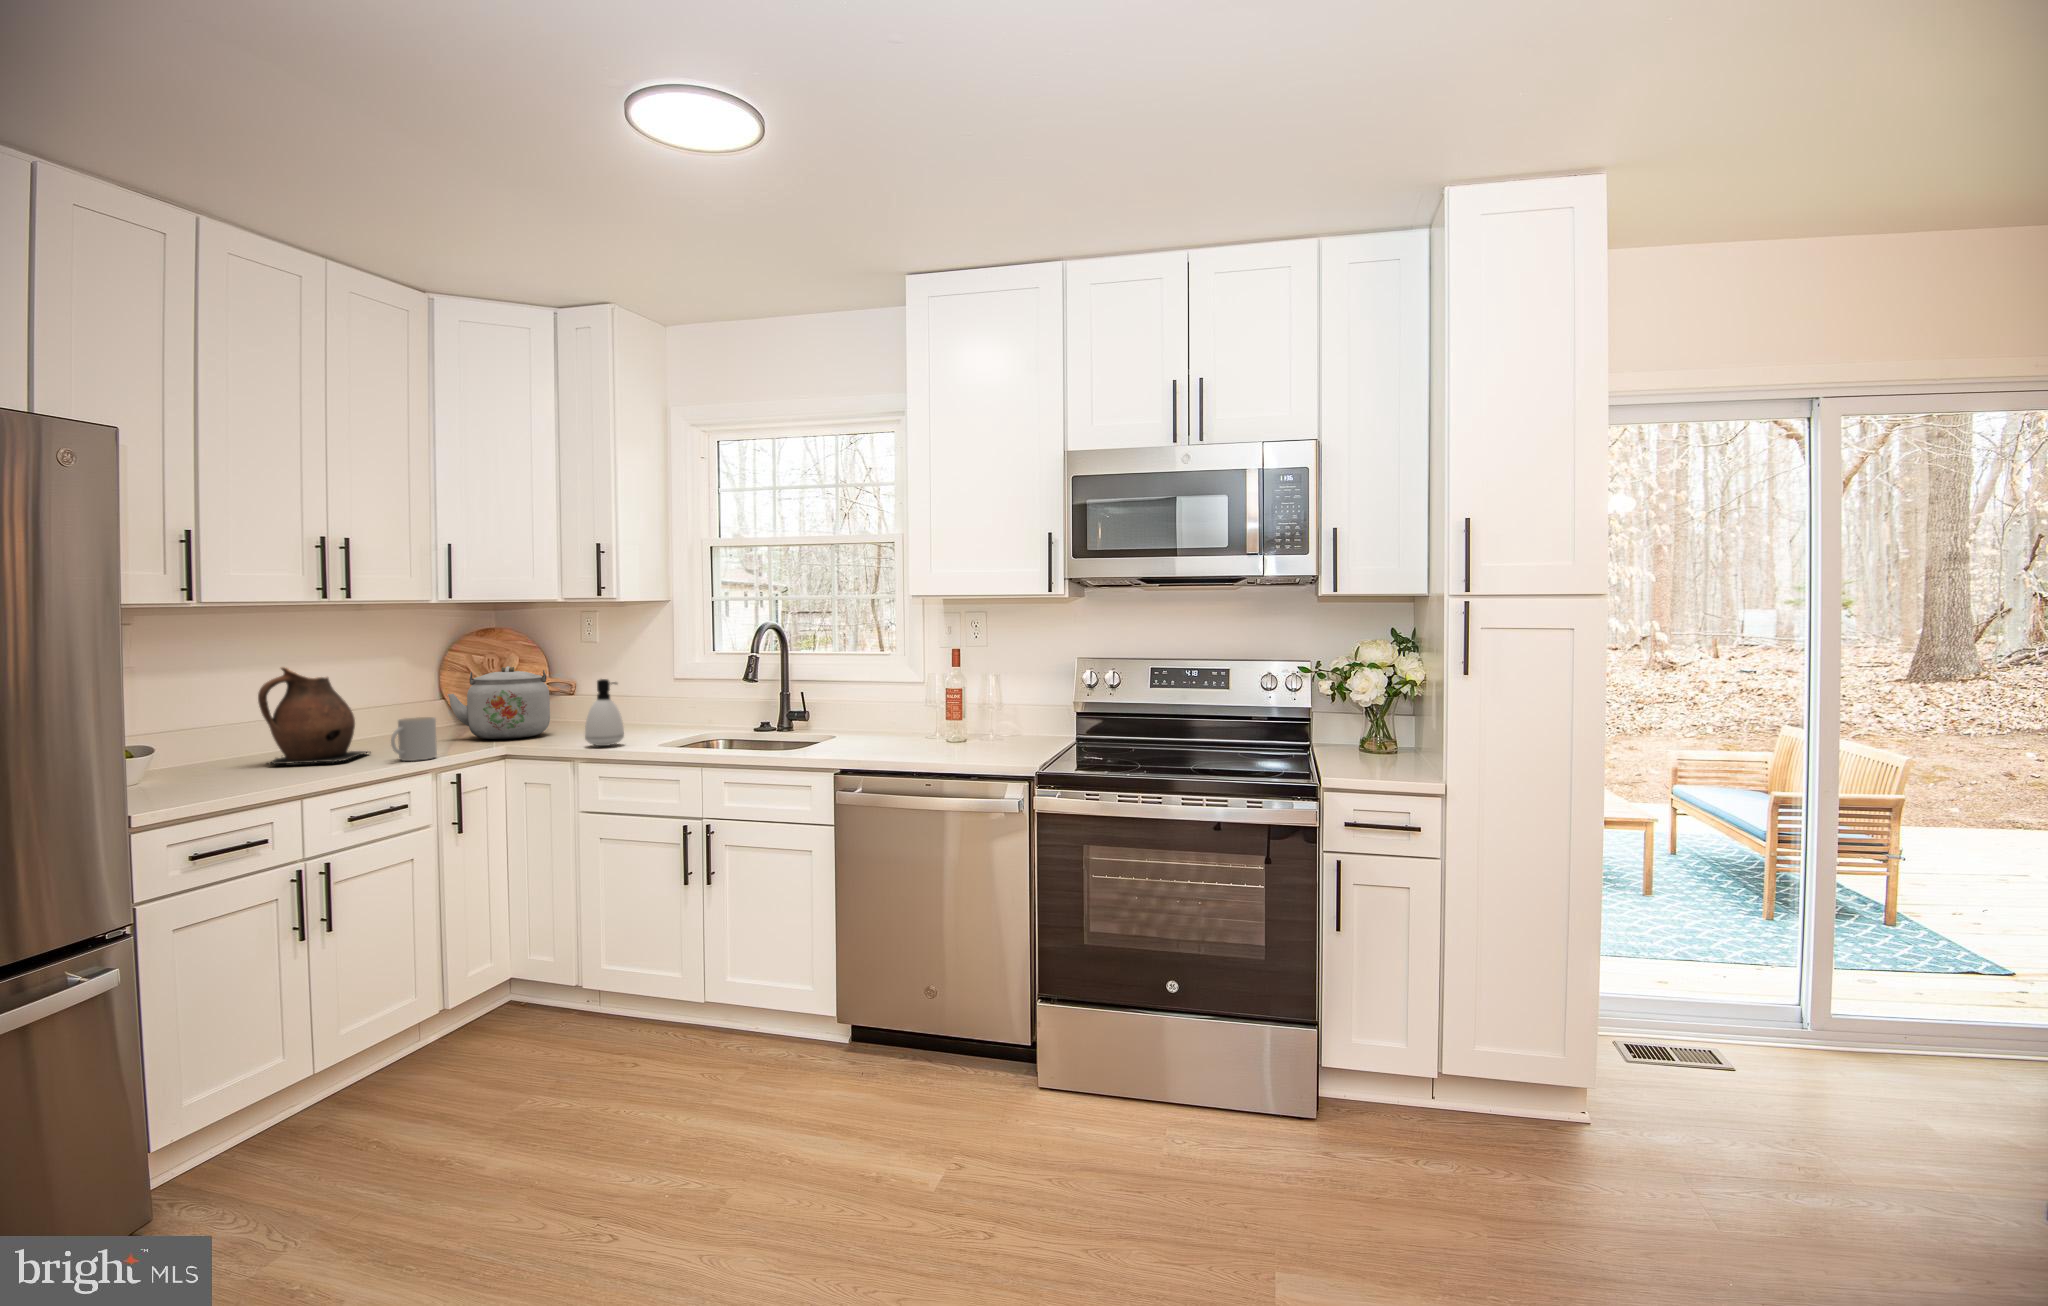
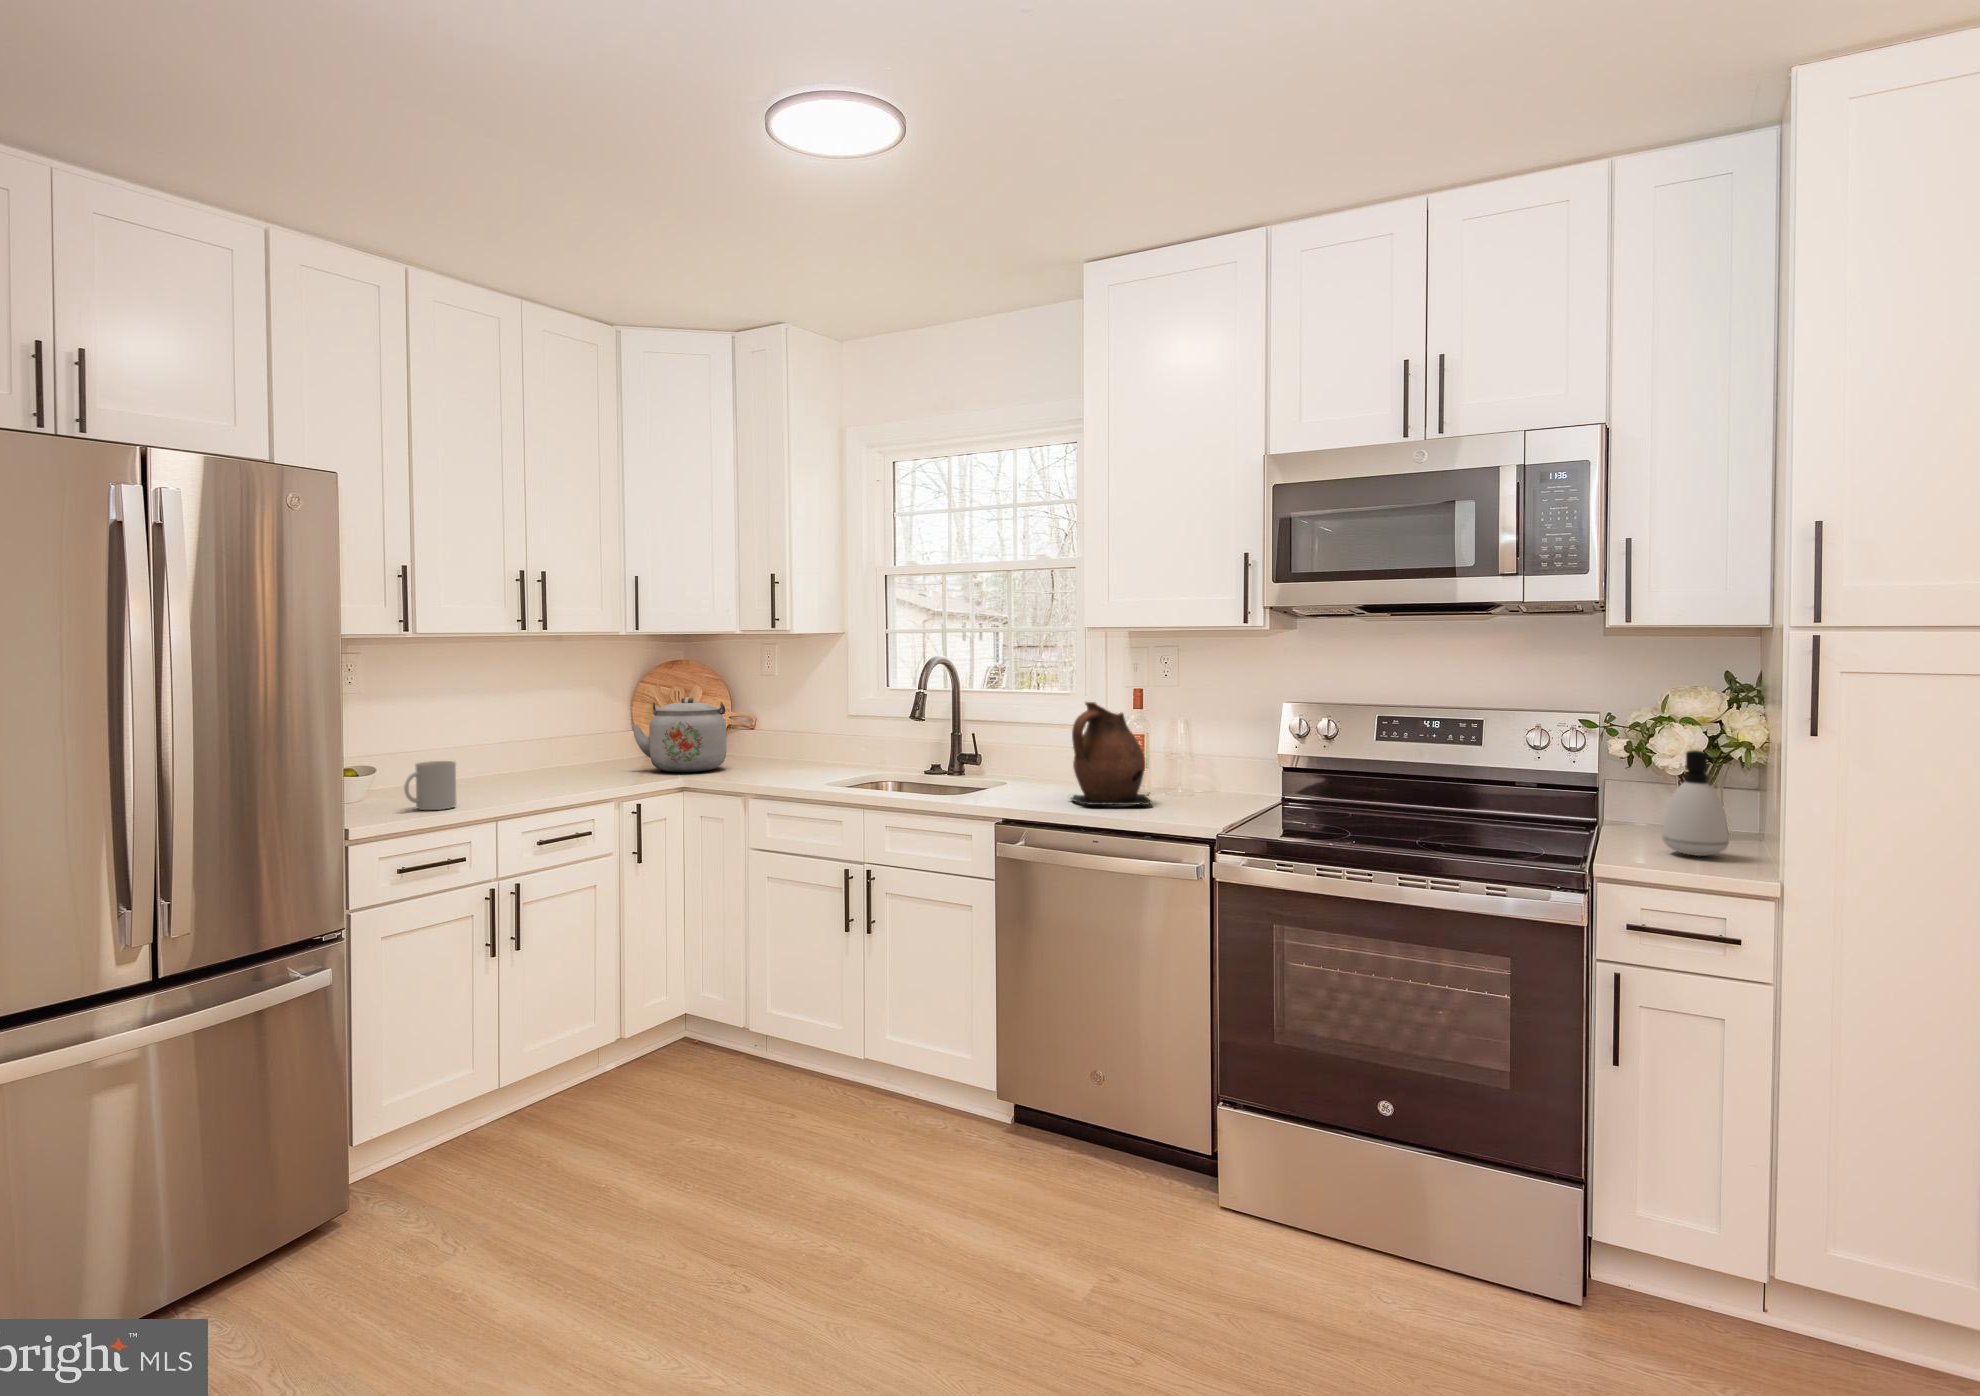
ceramic pitcher: present [258,667,370,764] -> present [1070,702,1152,806]
soap dispenser: present [585,679,624,746] -> present [1662,750,1732,856]
mug: present [391,717,437,761] -> present [404,761,456,810]

